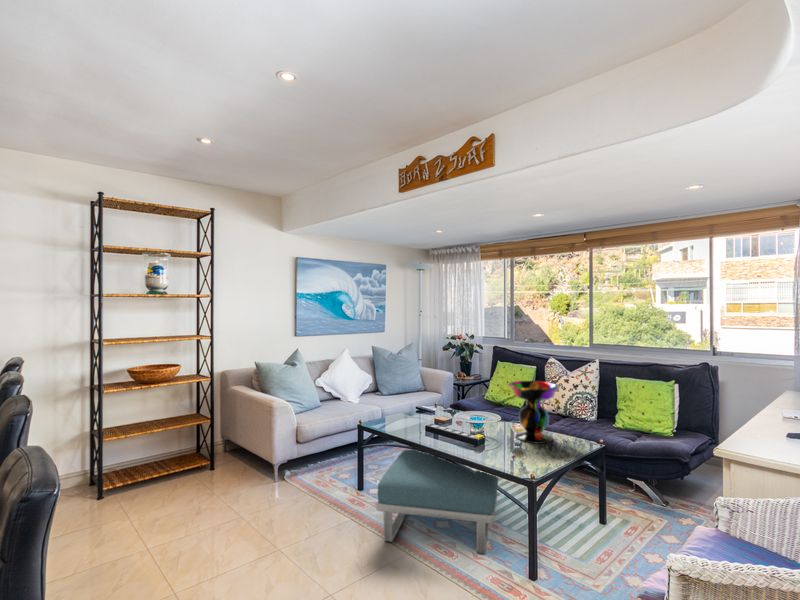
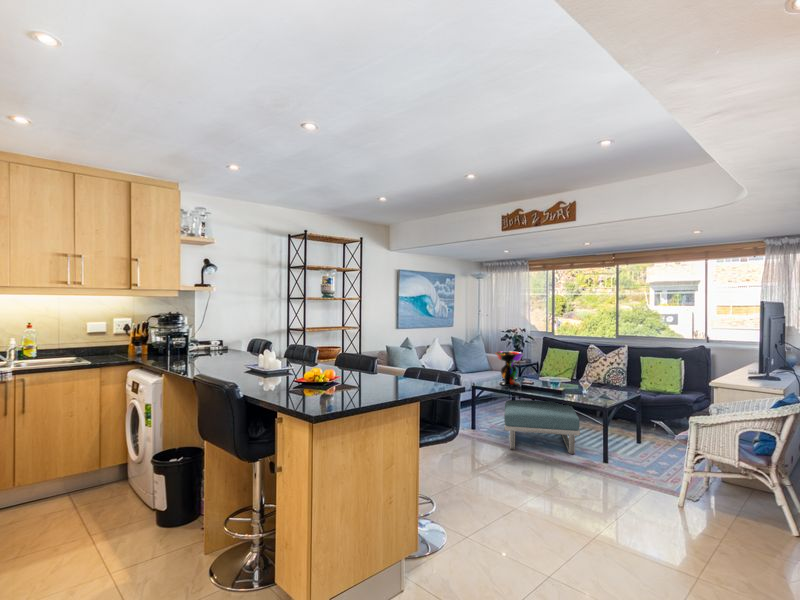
decorative bowl: present [508,381,560,443] -> present [495,351,524,386]

